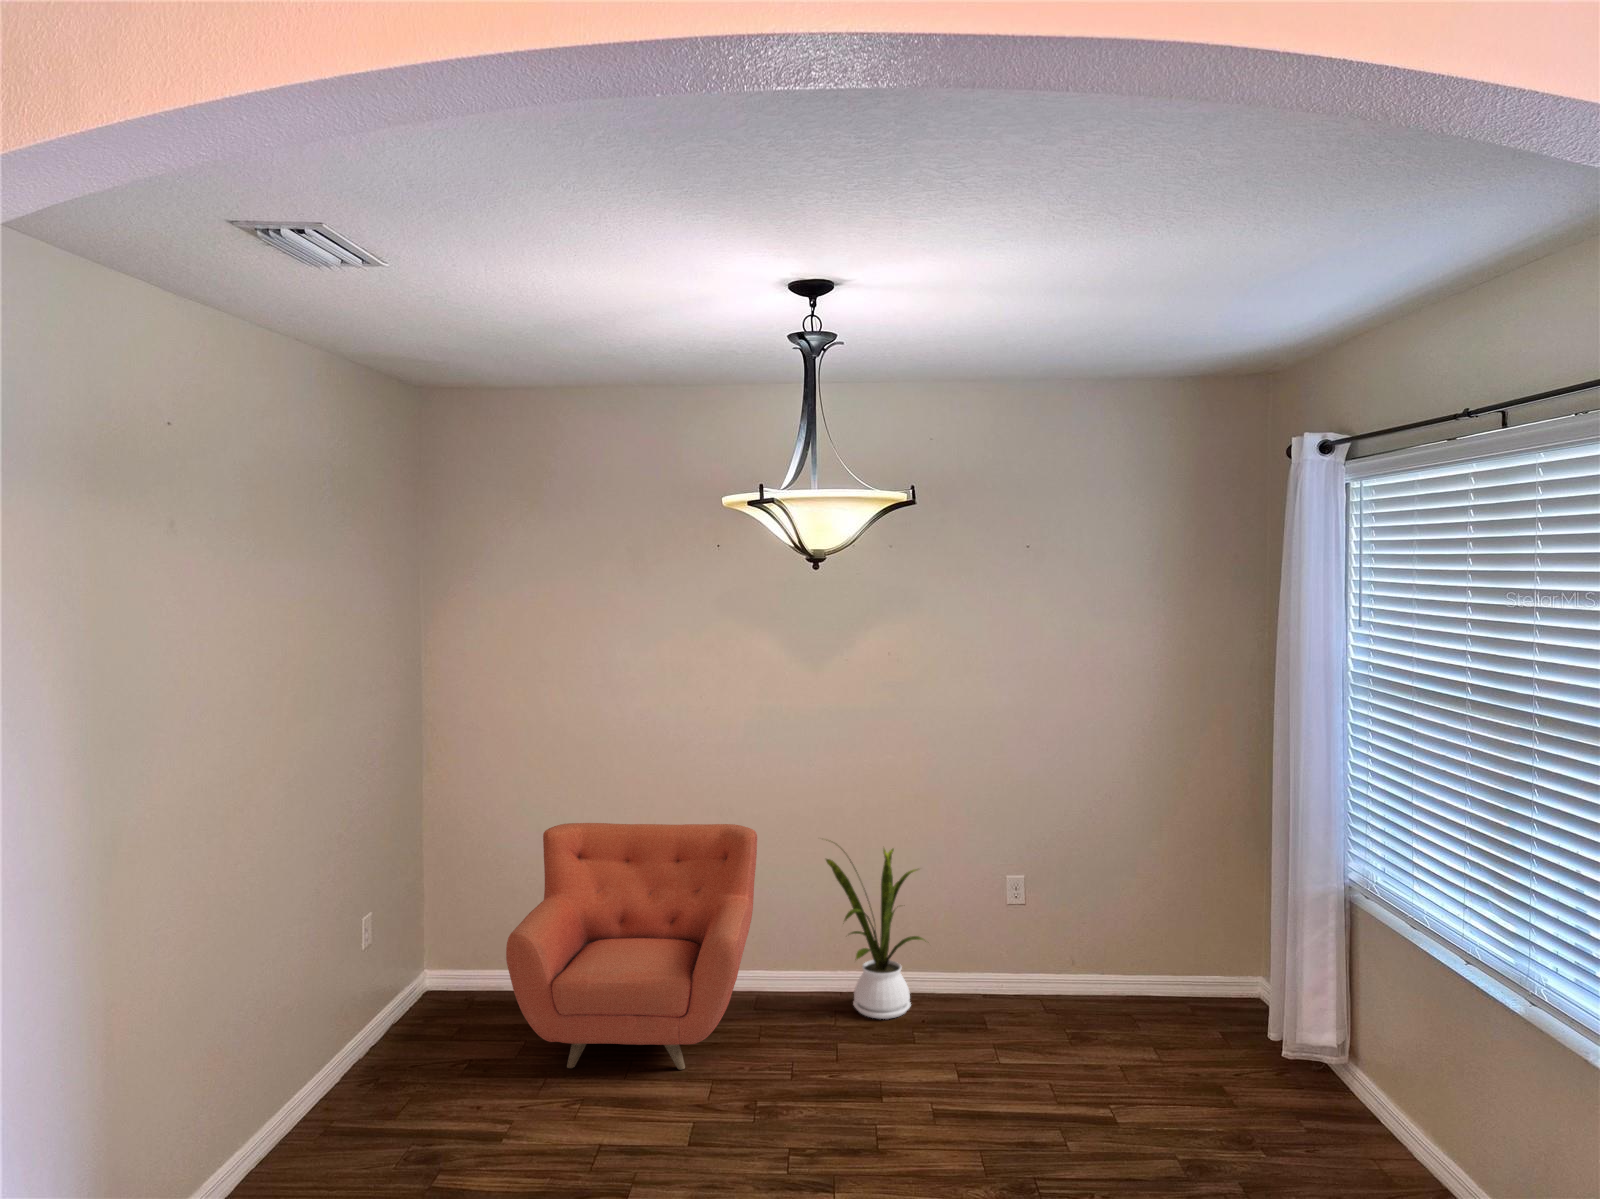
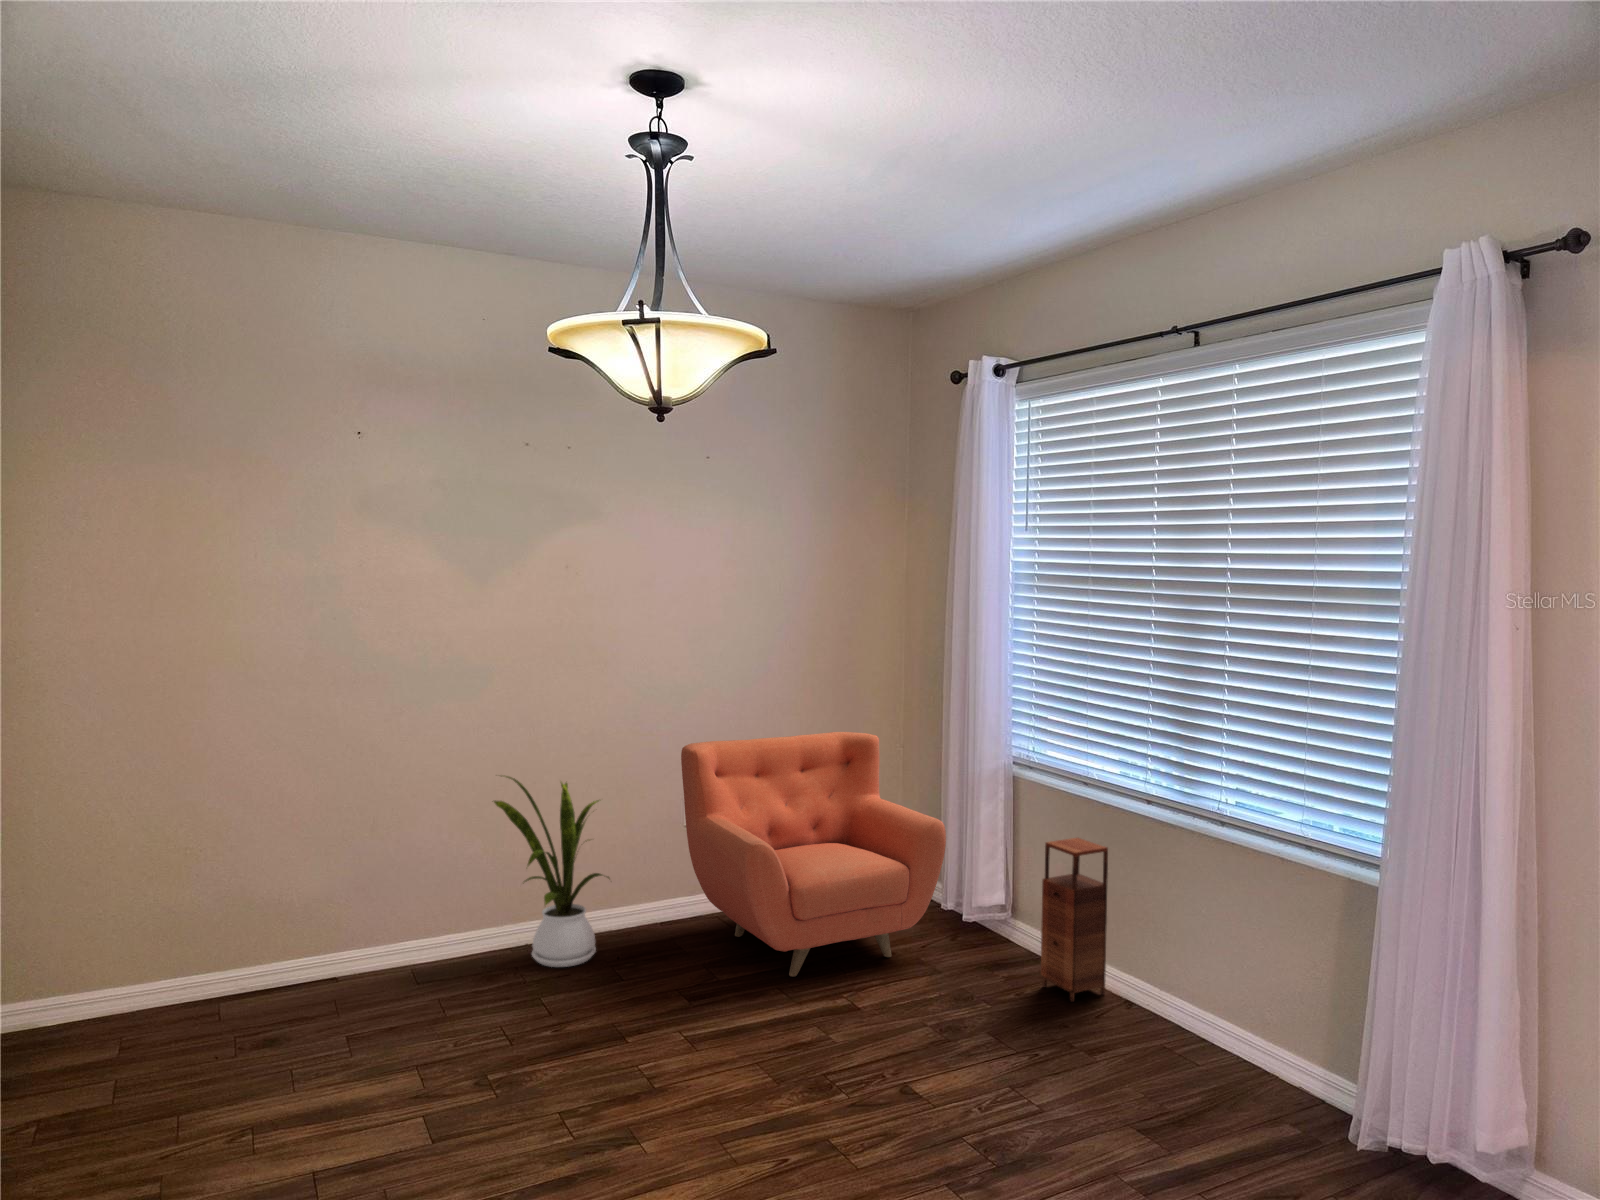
armchair: present [506,823,757,1070] -> present [681,732,946,977]
storage cabinet: none [1345,987,1424,1177] -> present [1041,838,1108,1002]

